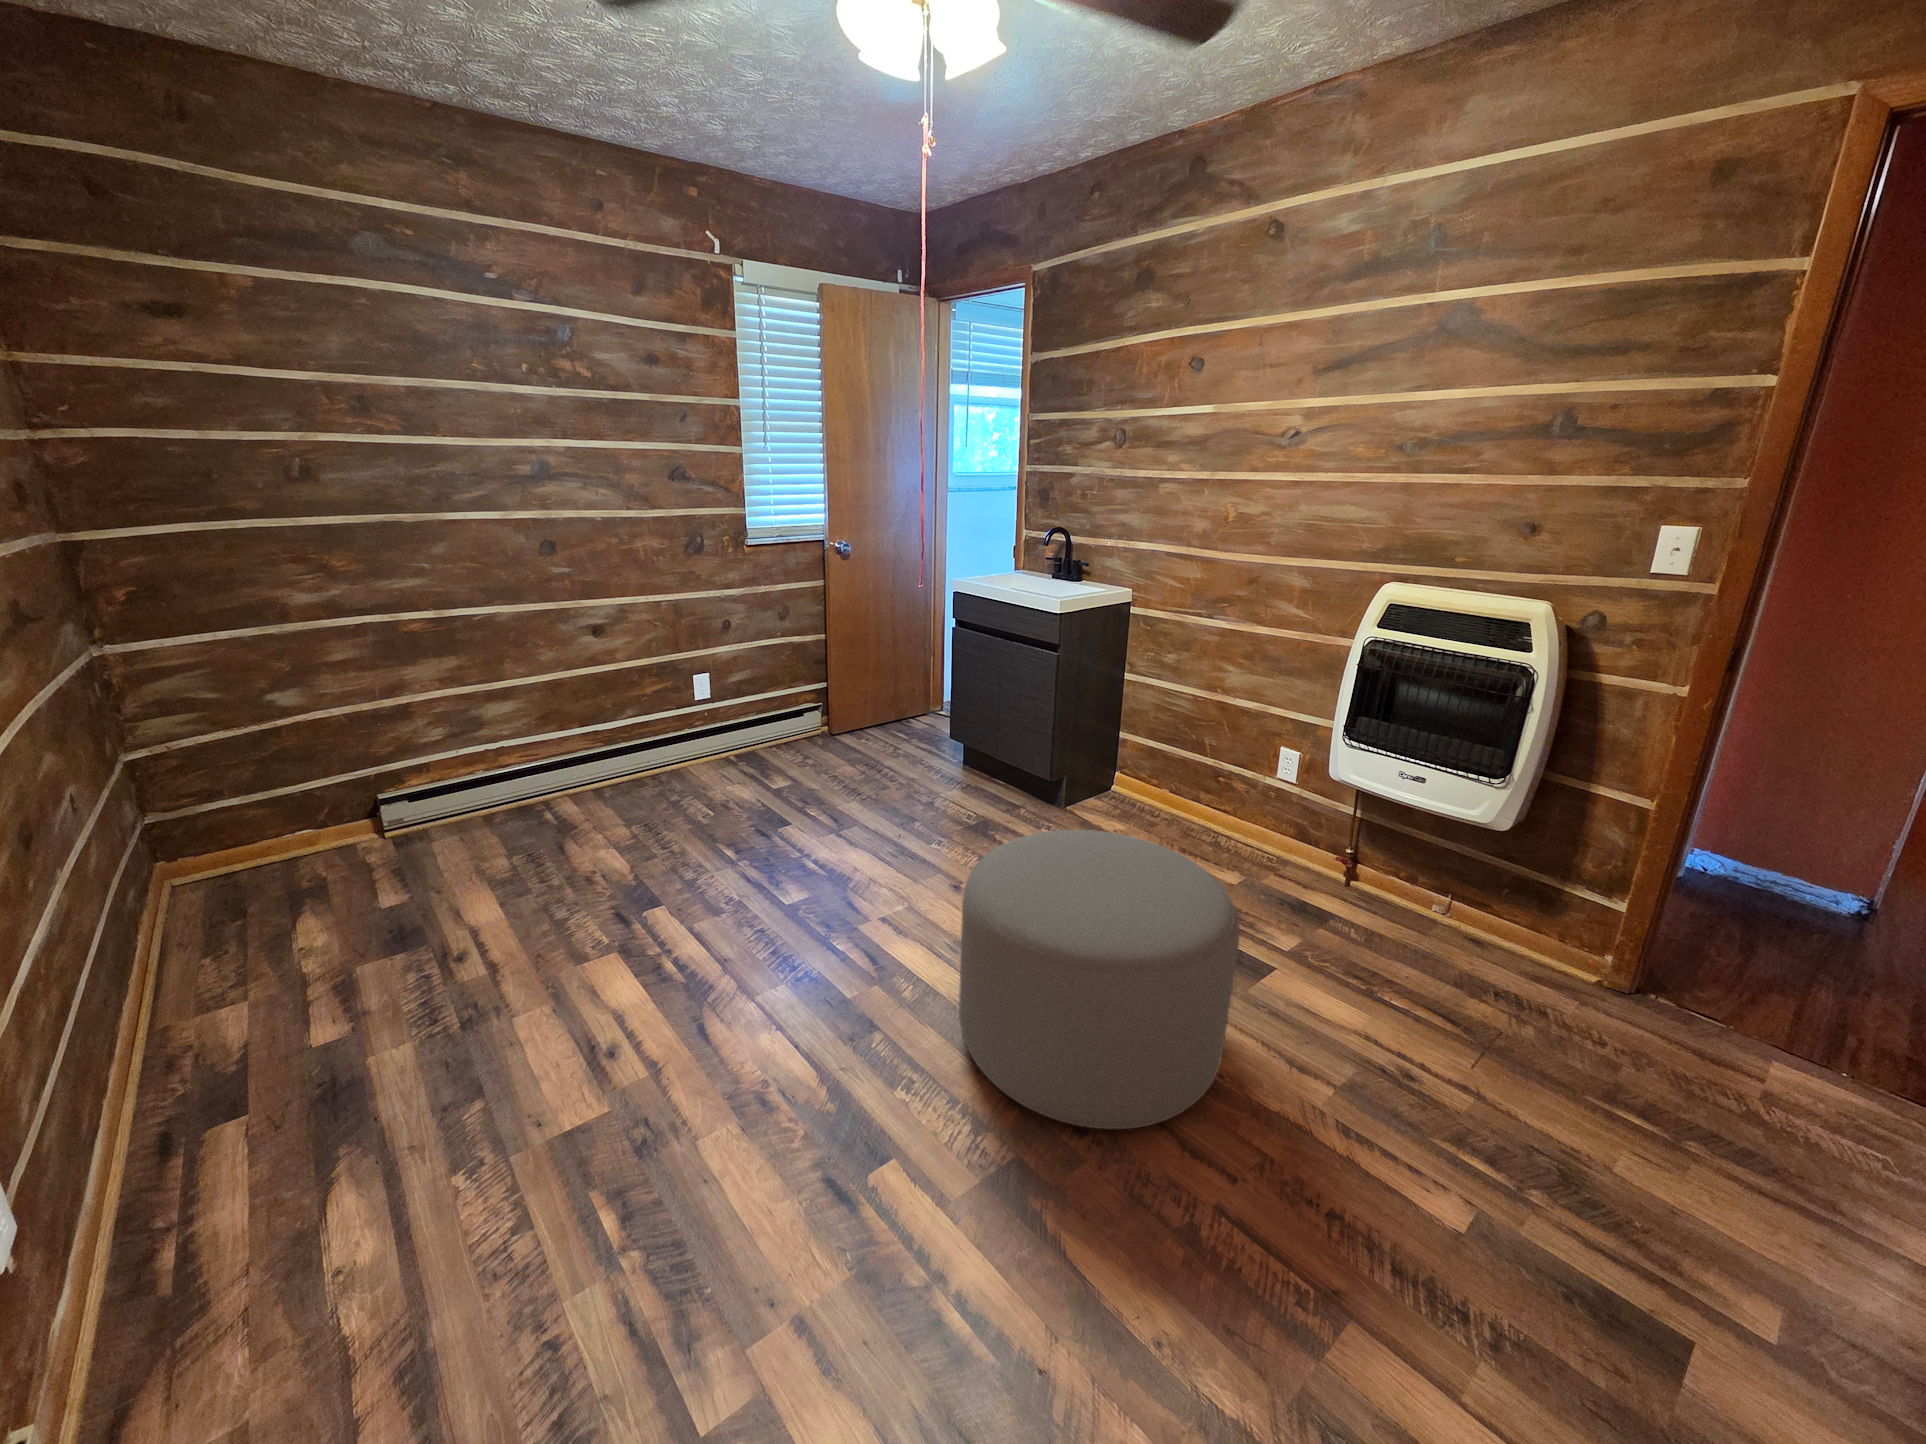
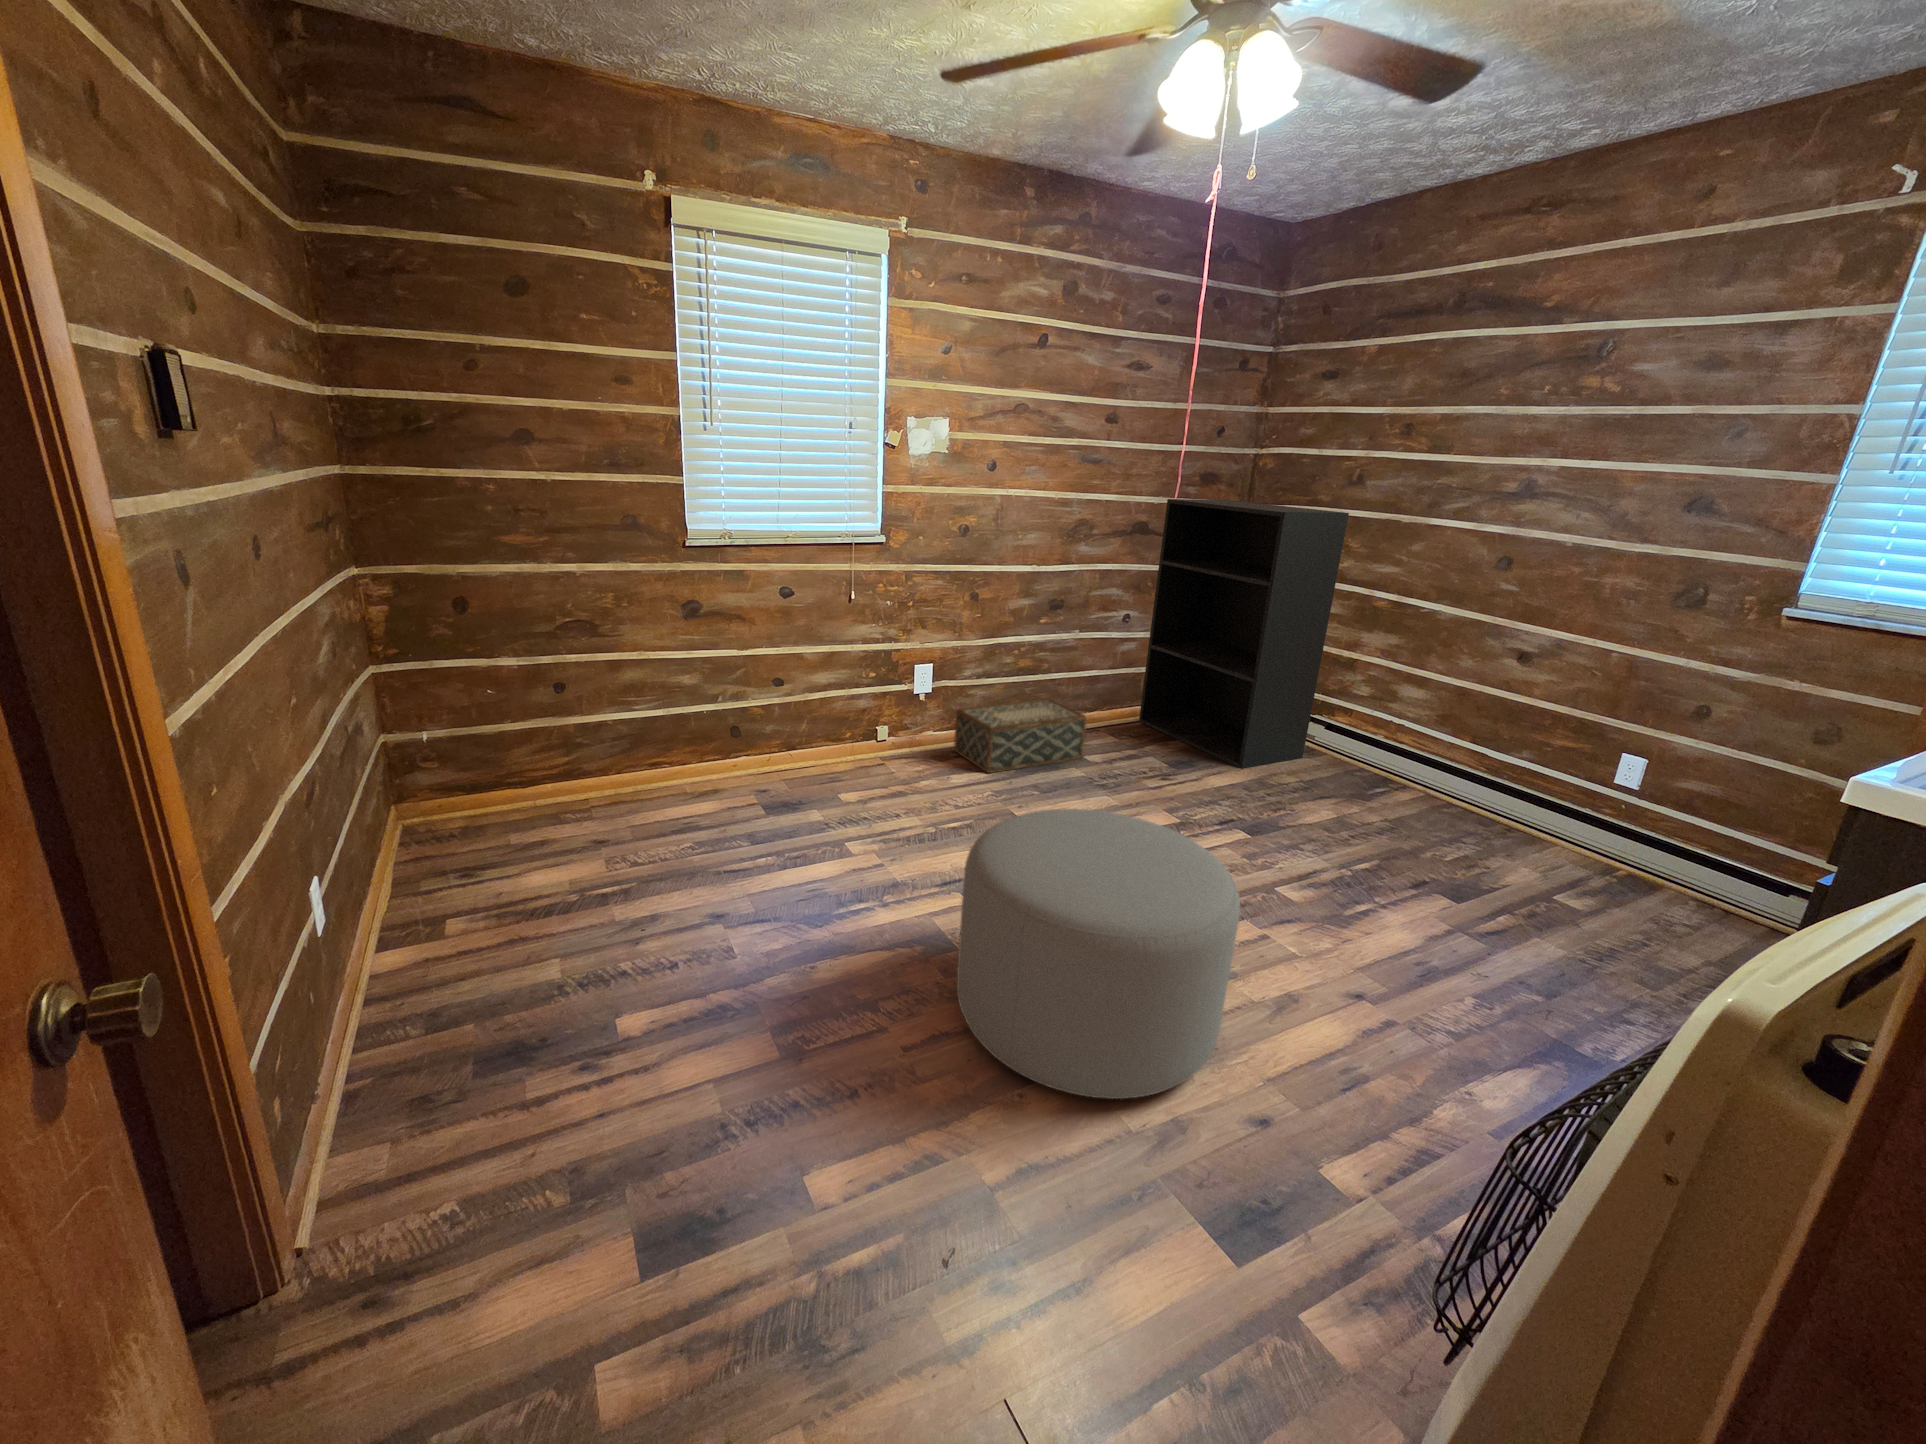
bookshelf: none [11,521,446,971] -> present [1139,499,1349,768]
woven basket: none [85,977,333,1293] -> present [954,699,1086,773]

